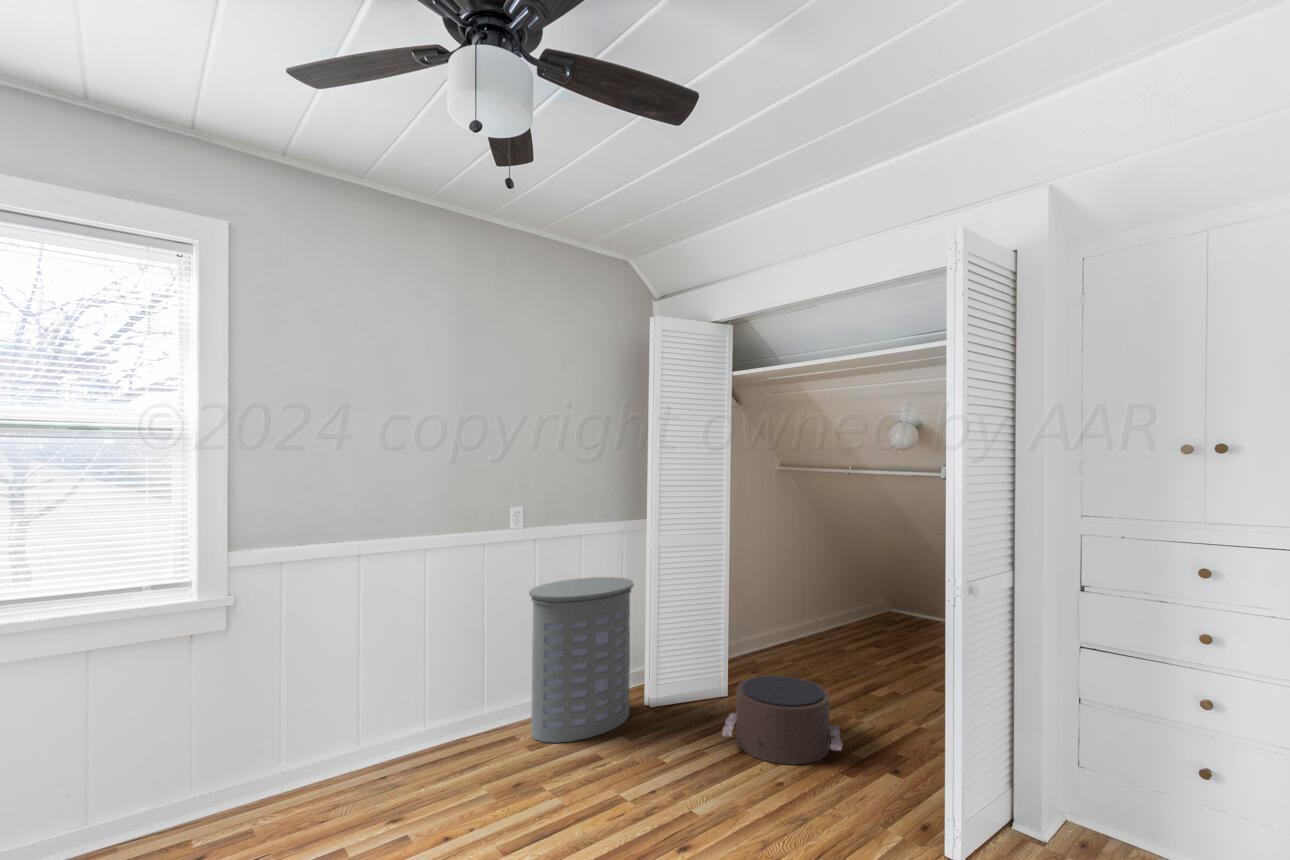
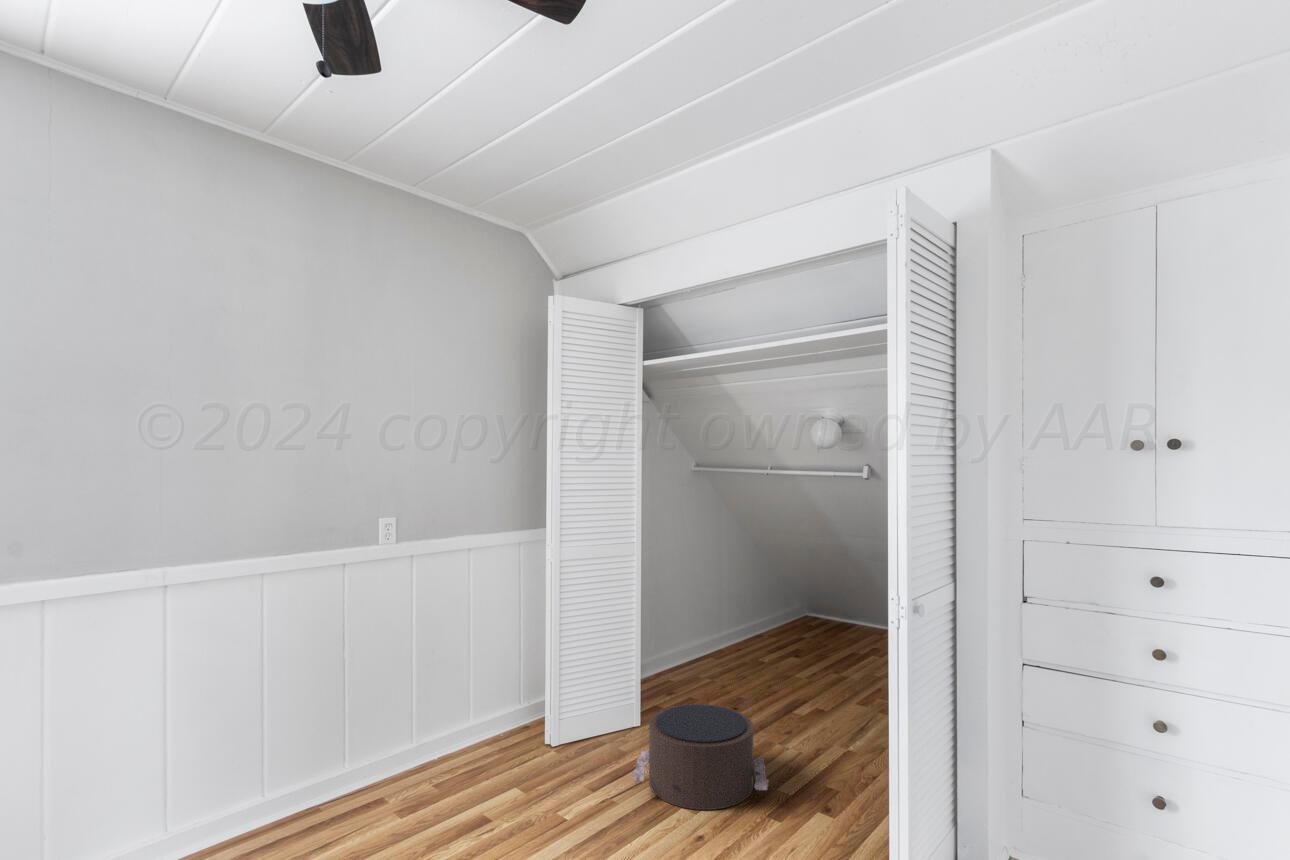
laundry hamper: present [529,577,634,743] -> none [401,599,530,803]

